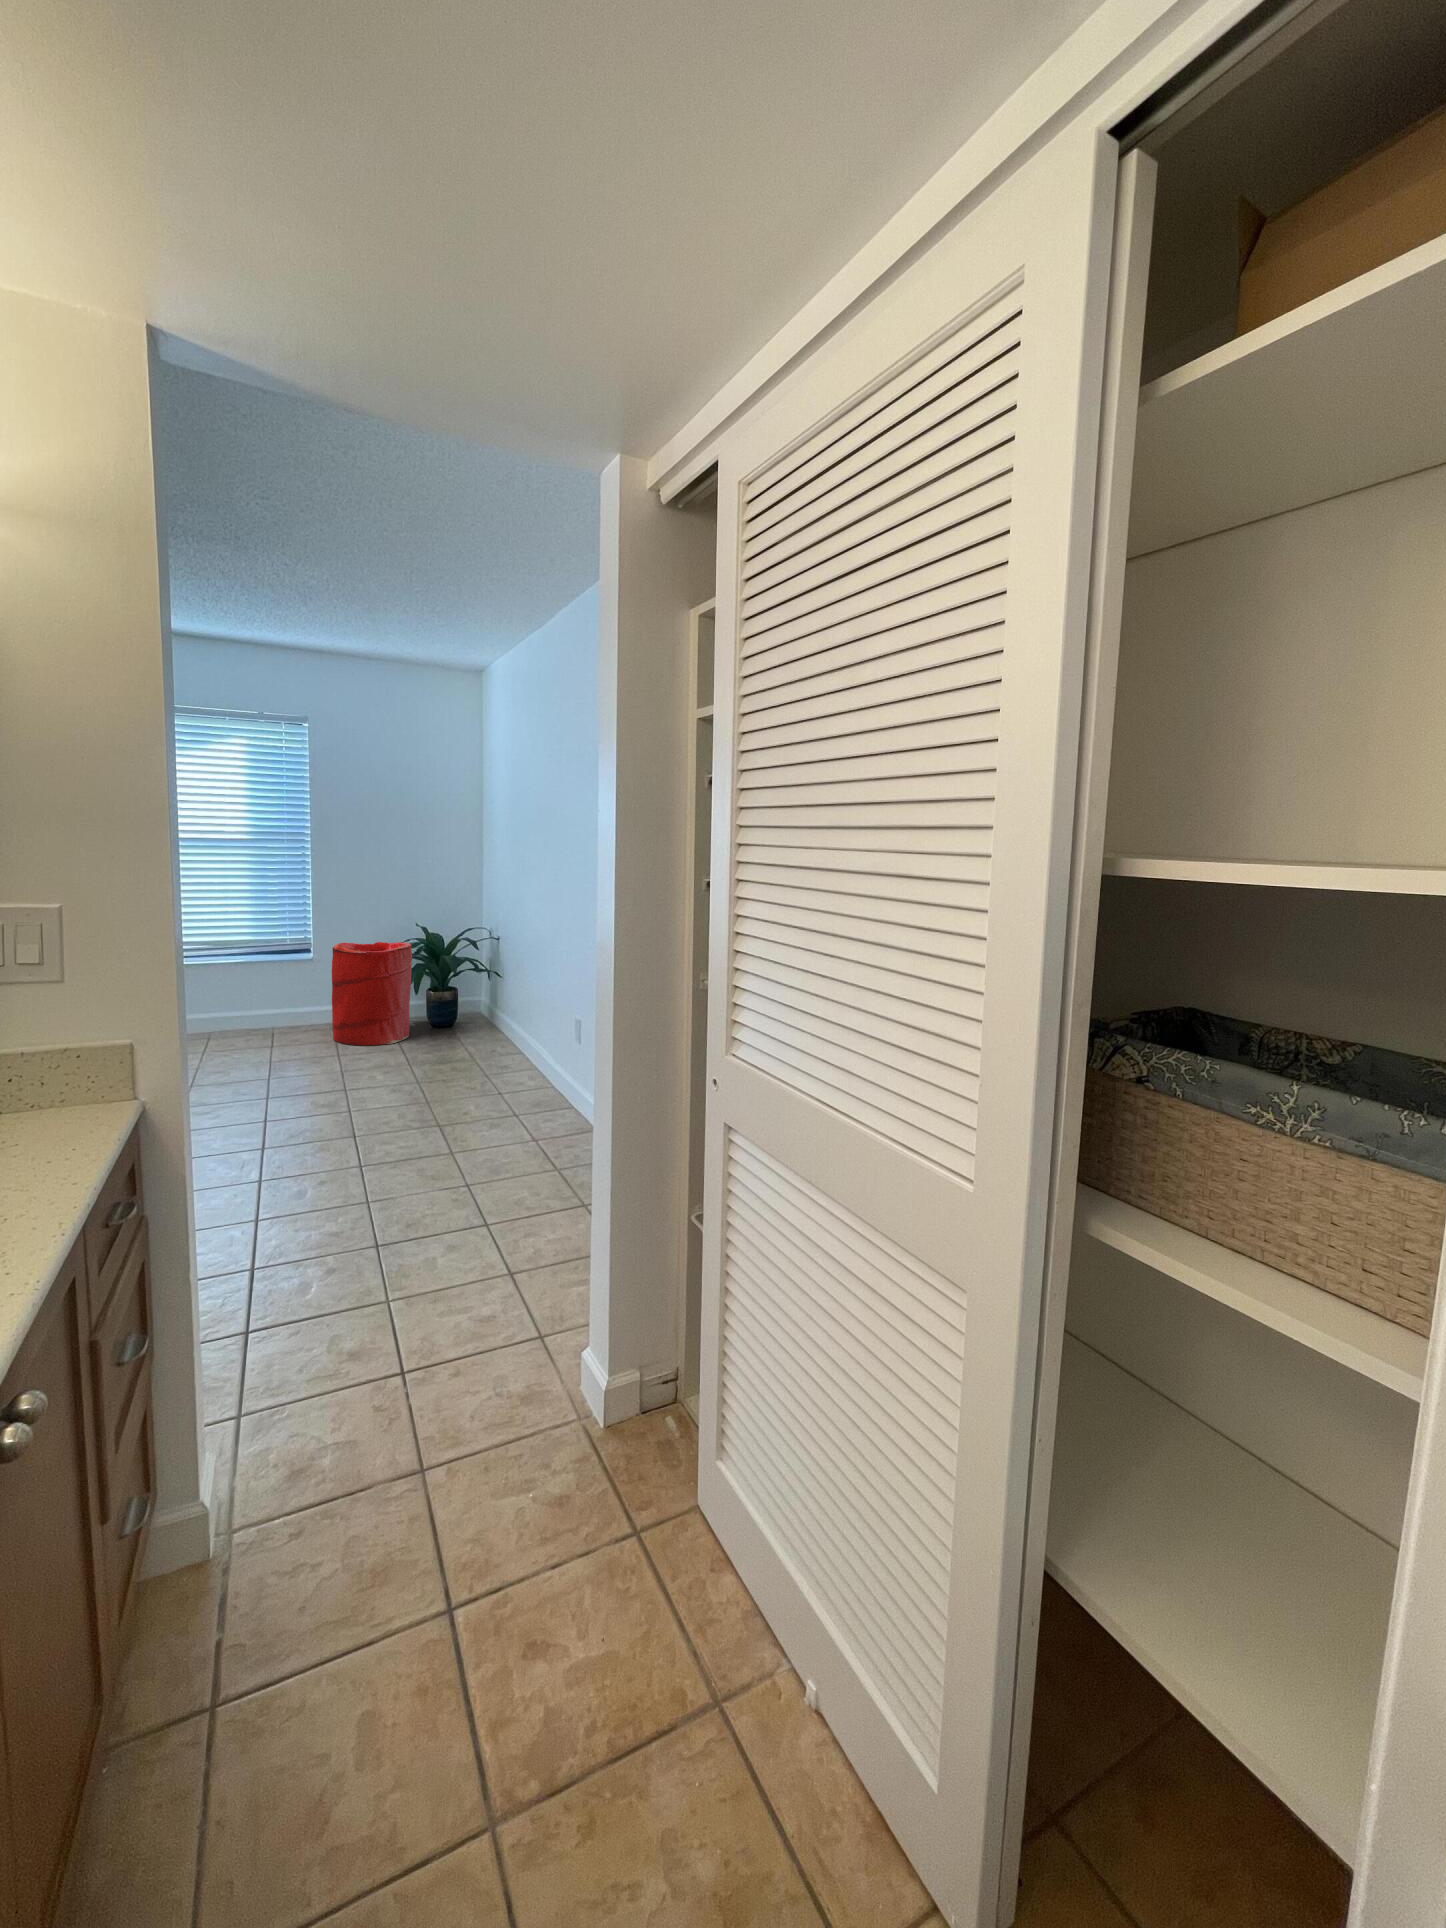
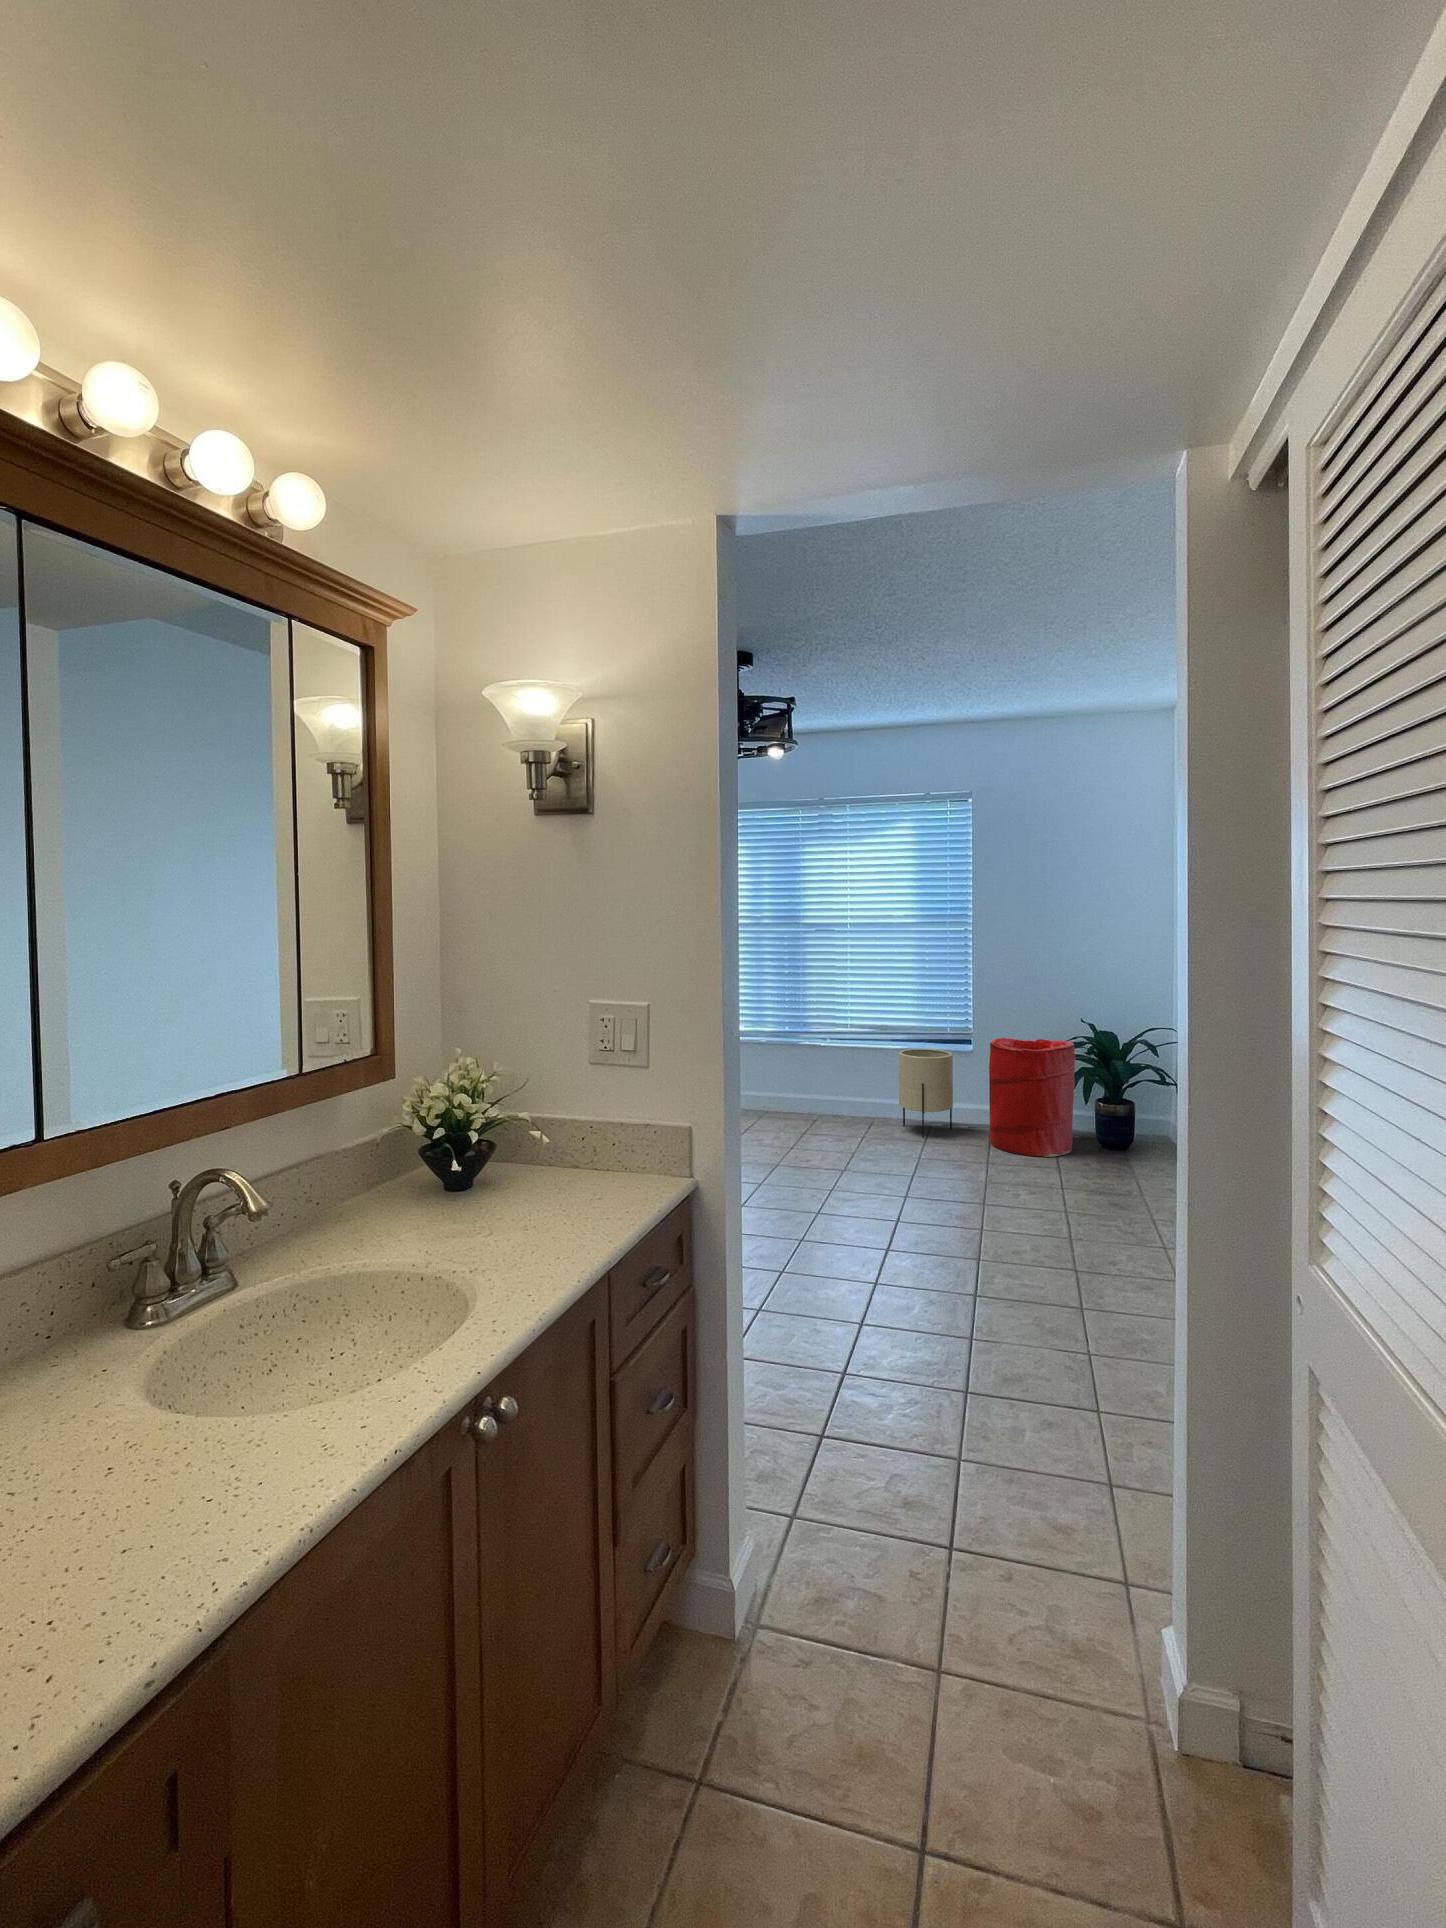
planter: none [231,958,292,1045] -> present [899,1049,953,1138]

